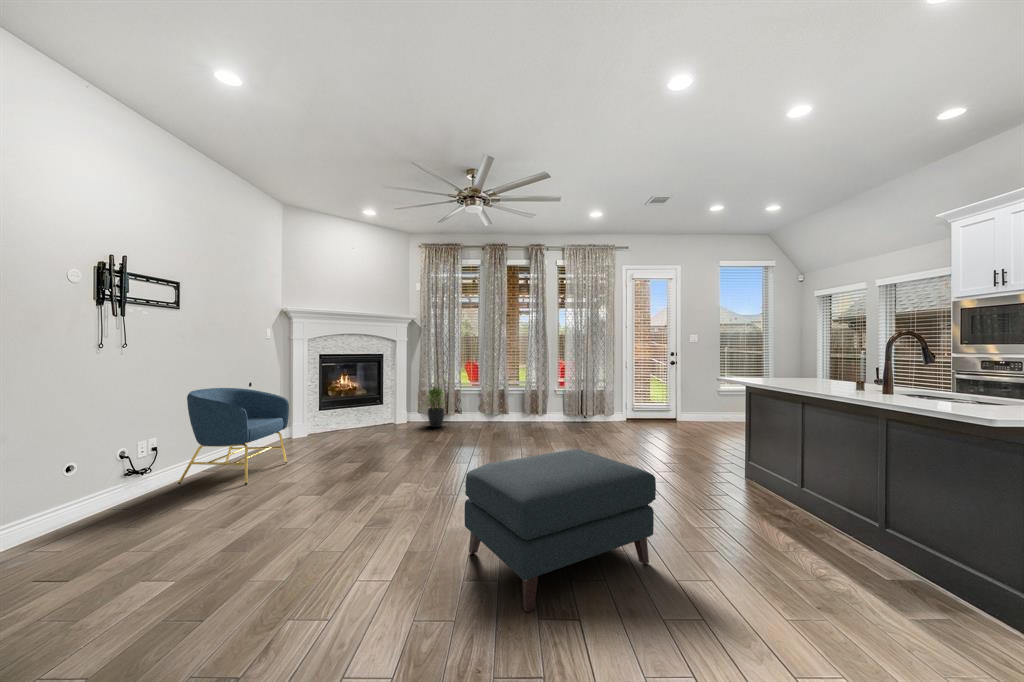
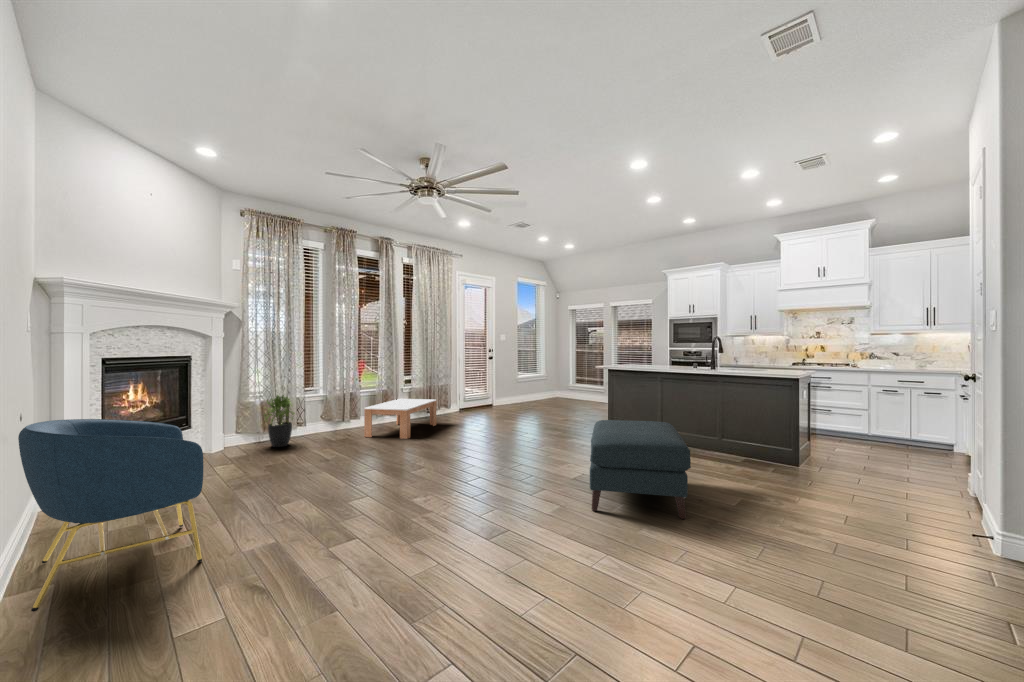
coffee table: none [495,399,573,438] -> present [364,399,437,439]

